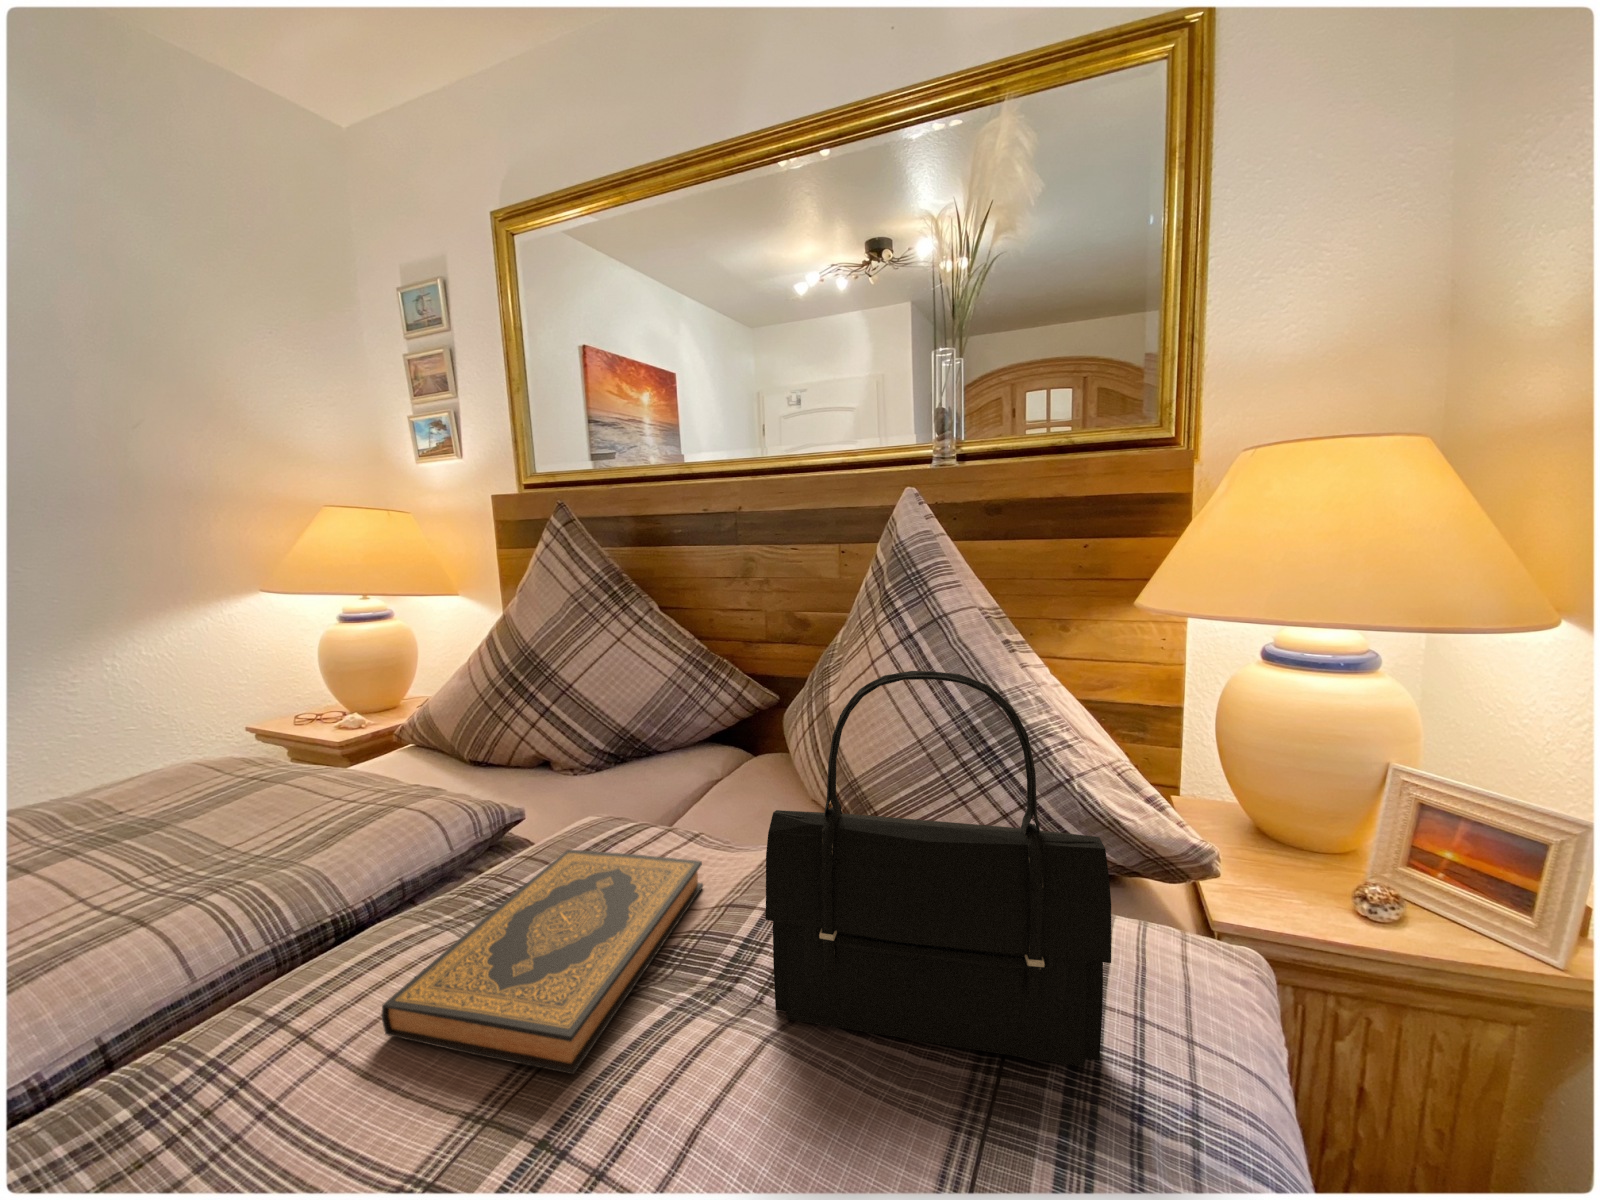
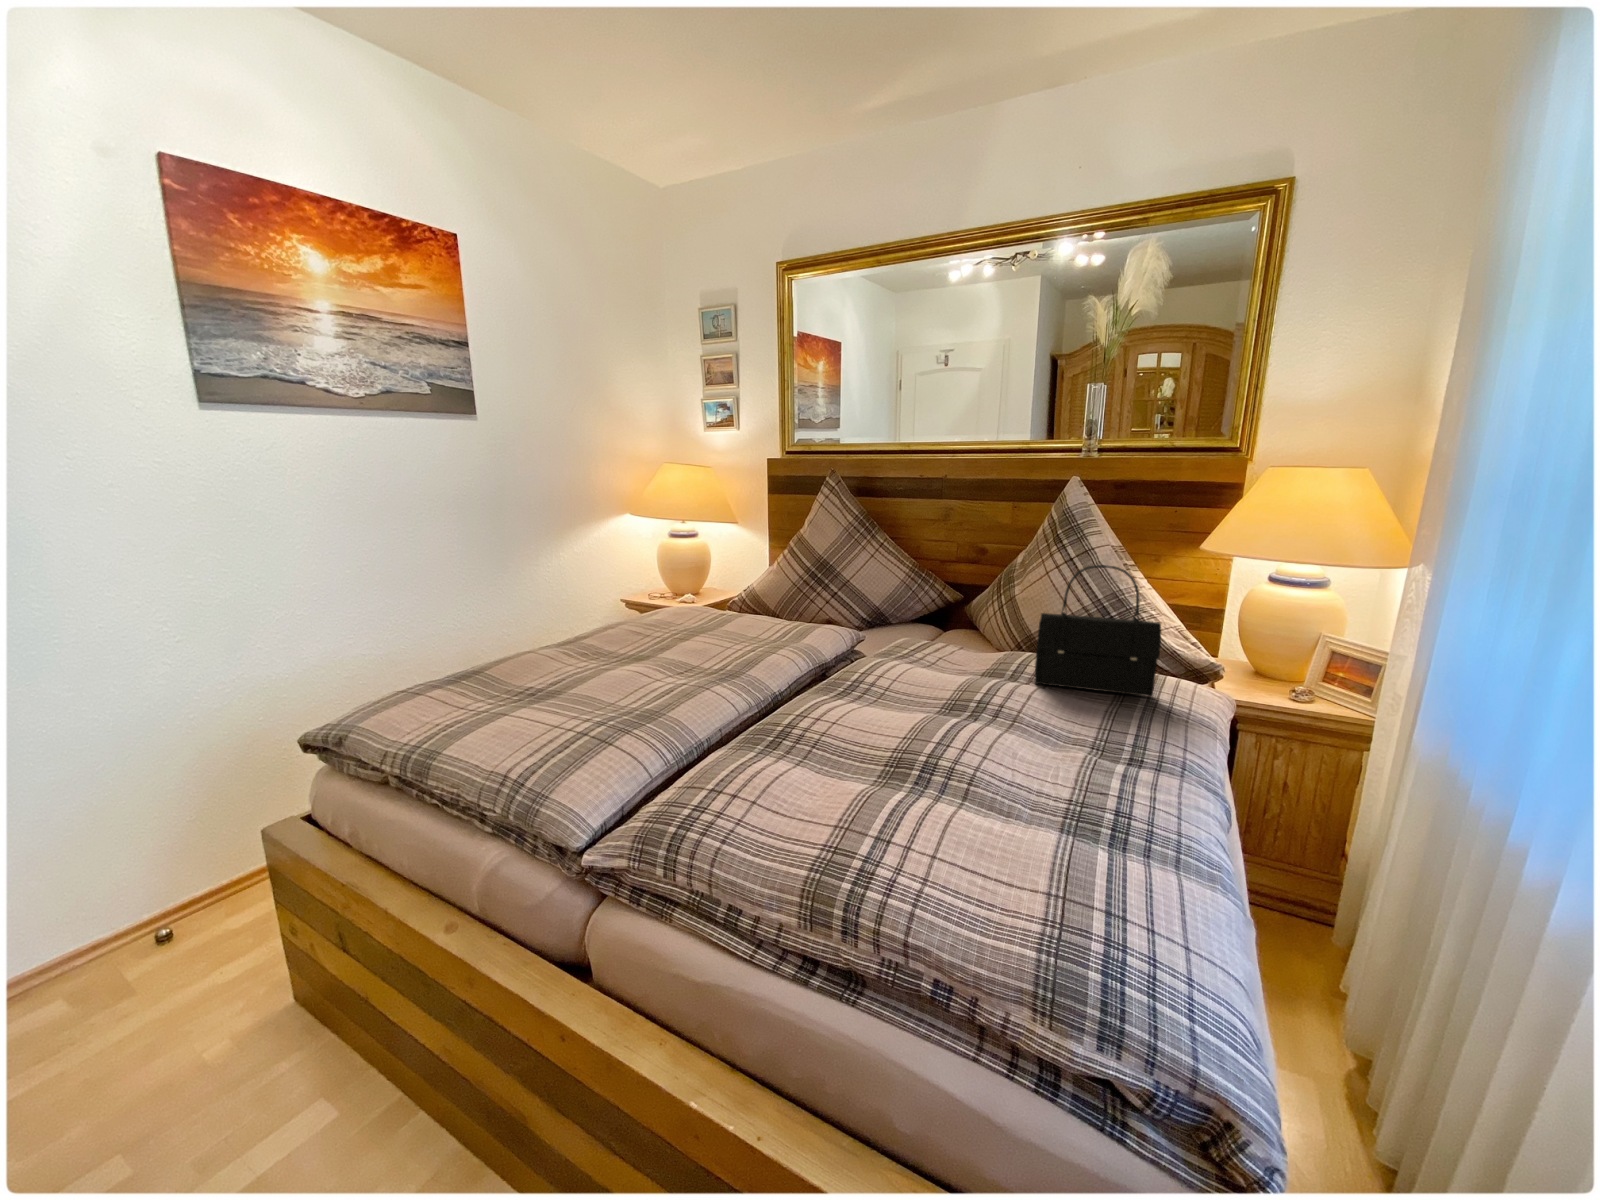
hardback book: present [382,850,703,1074] -> none [903,642,986,687]

